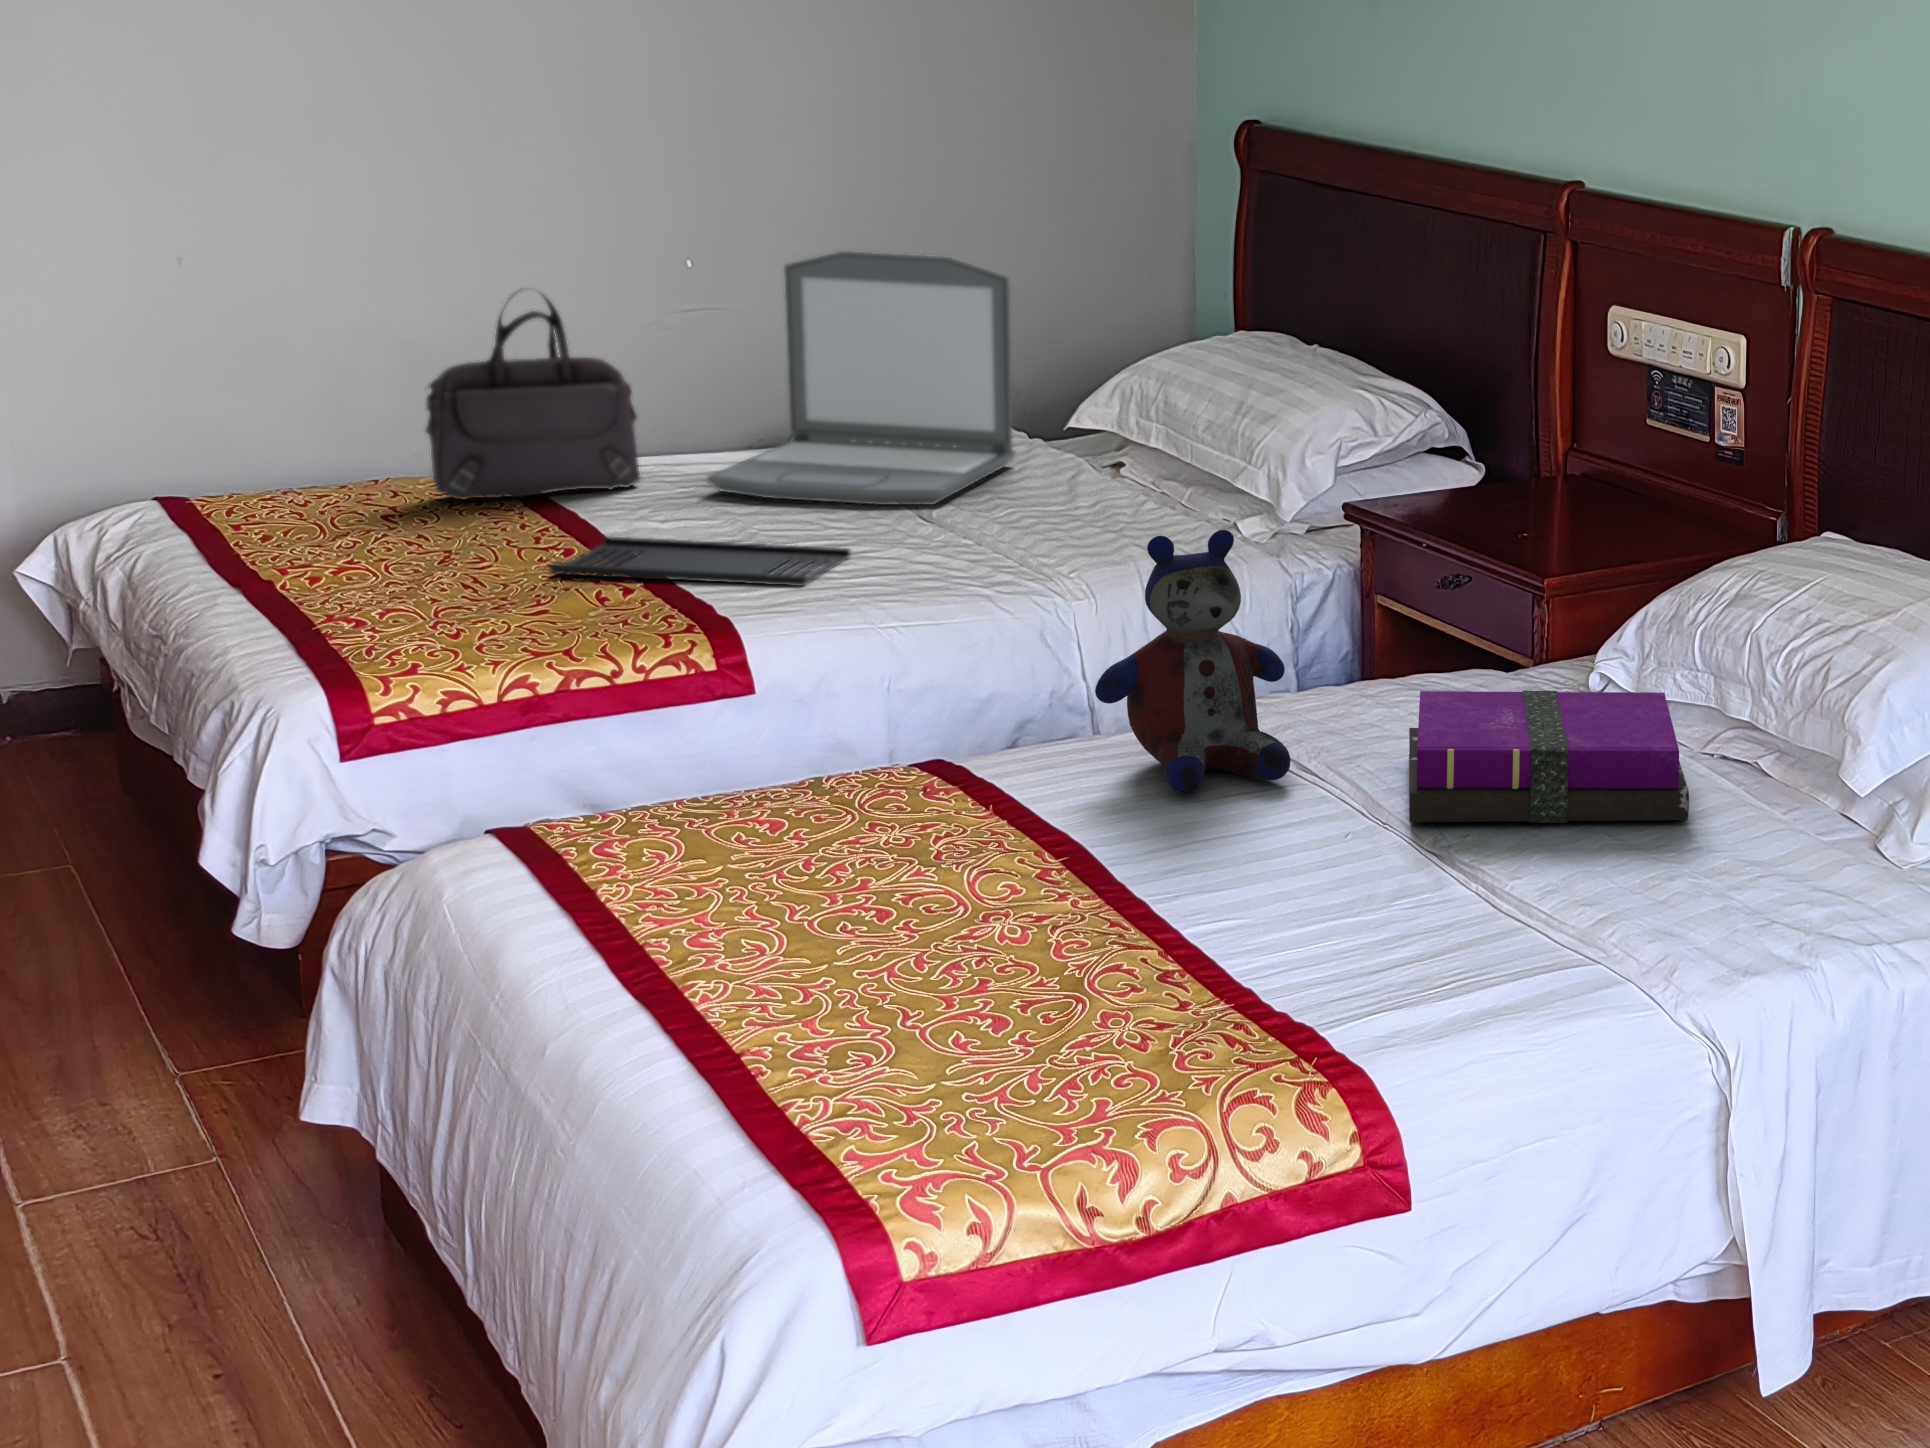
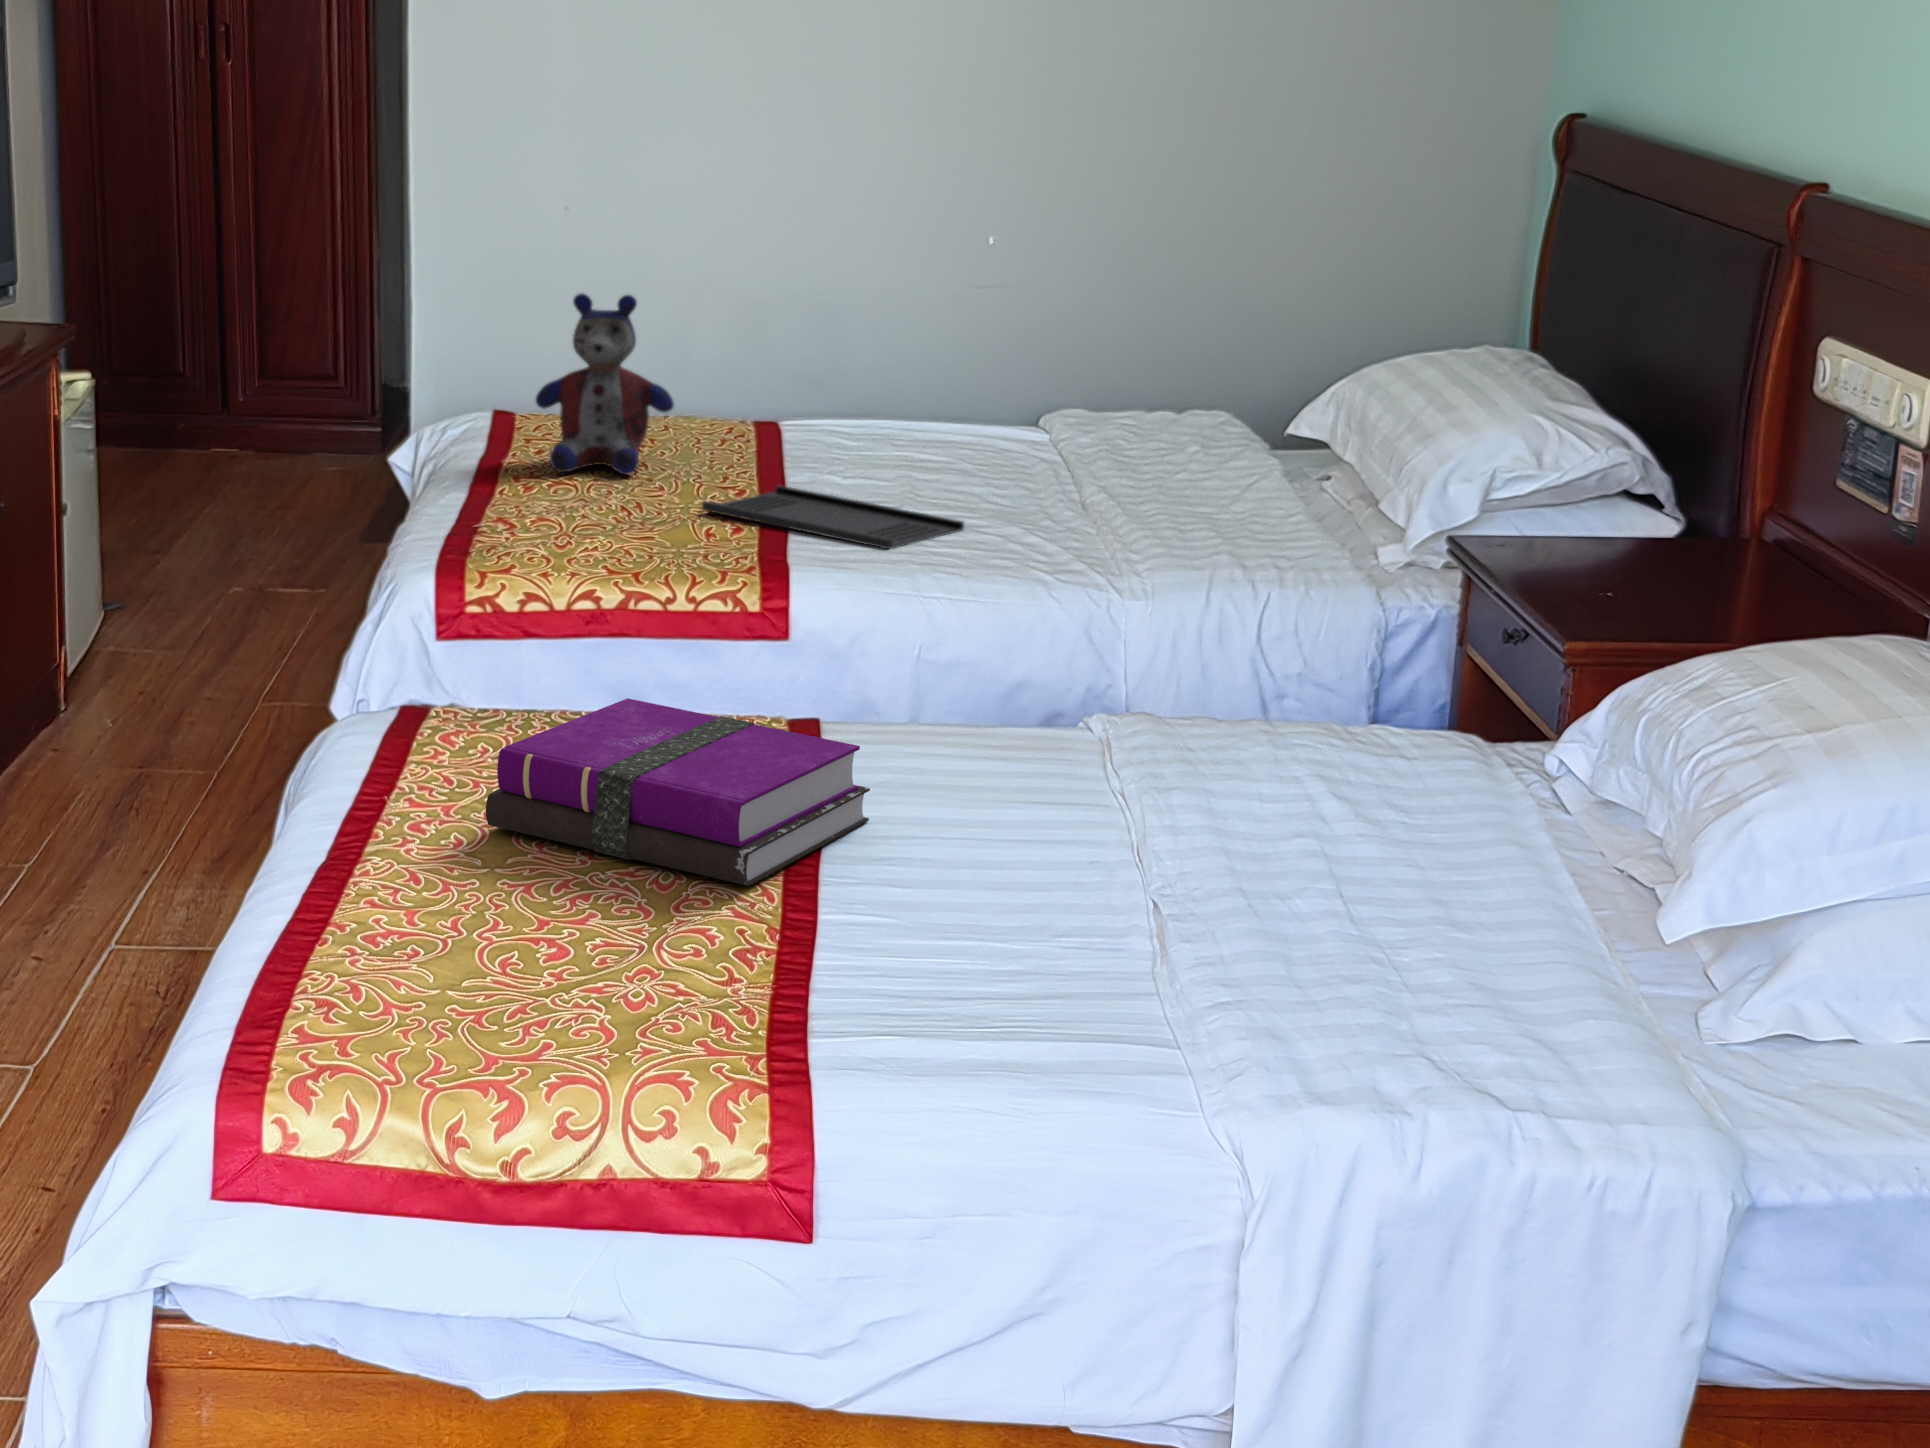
laptop: present [707,251,1015,505] -> none [919,234,1238,495]
handbag: present [426,289,640,499] -> none [701,251,883,450]
stuffed bear: present [1095,530,1291,794] -> present [536,293,674,475]
notebook: present [1409,690,1689,823] -> present [486,698,870,886]

